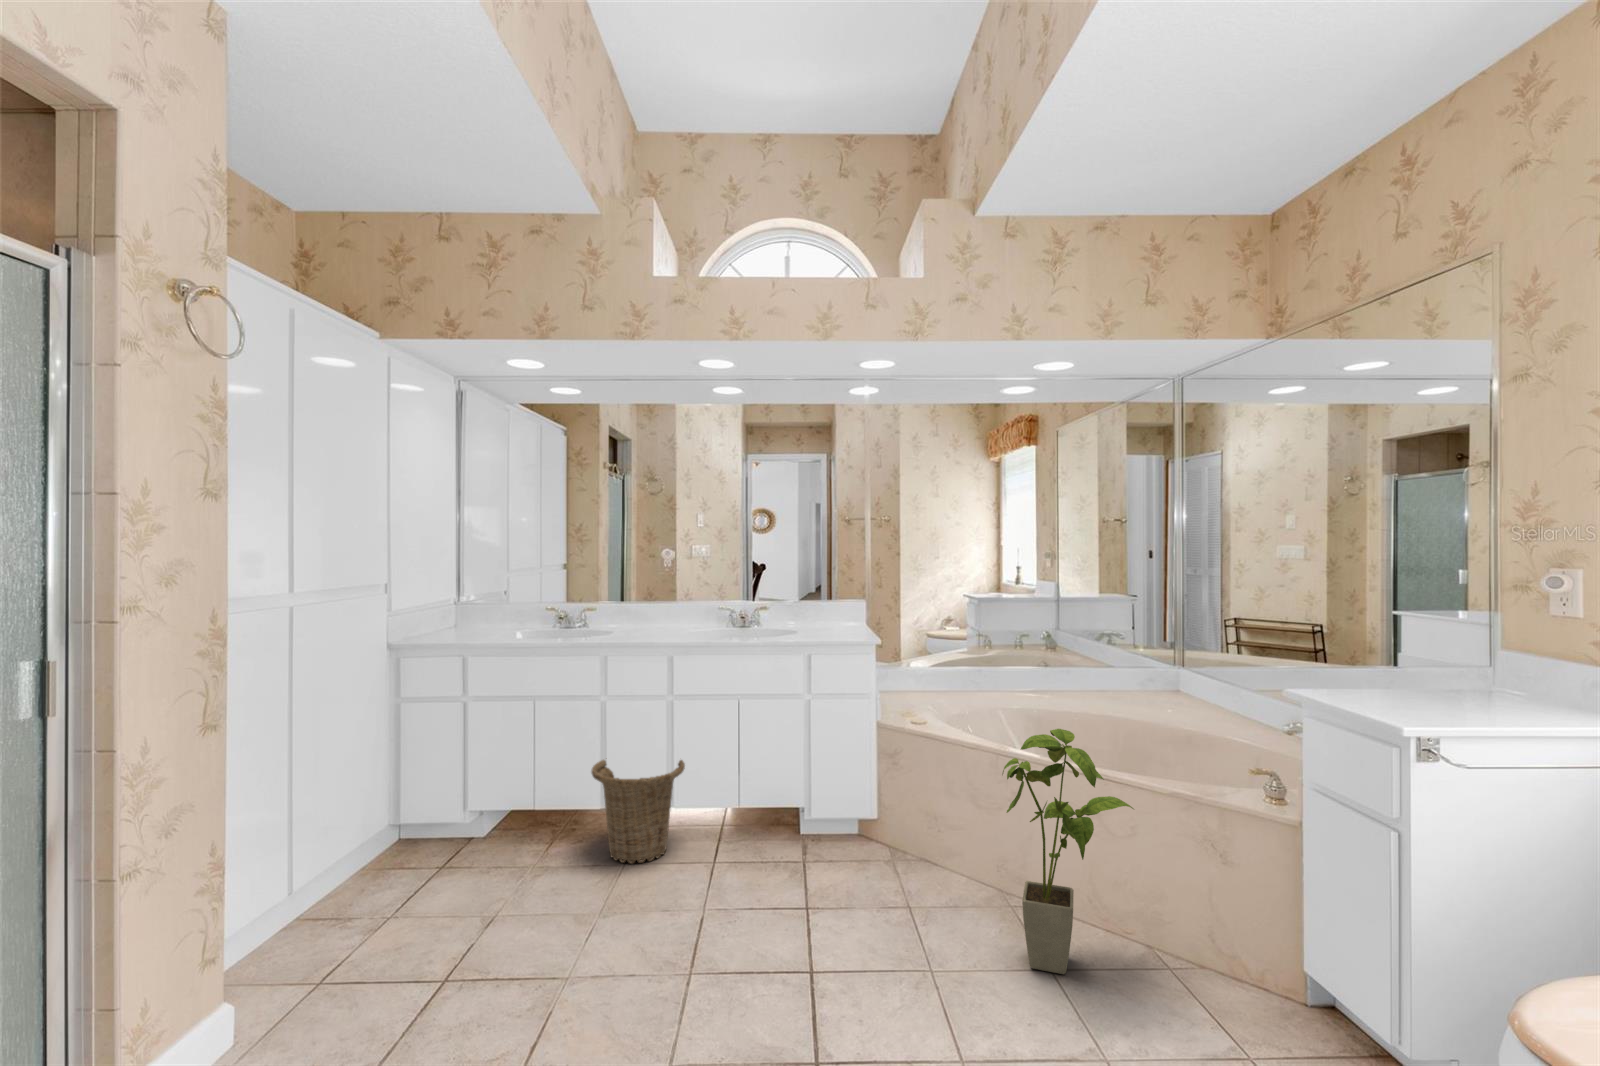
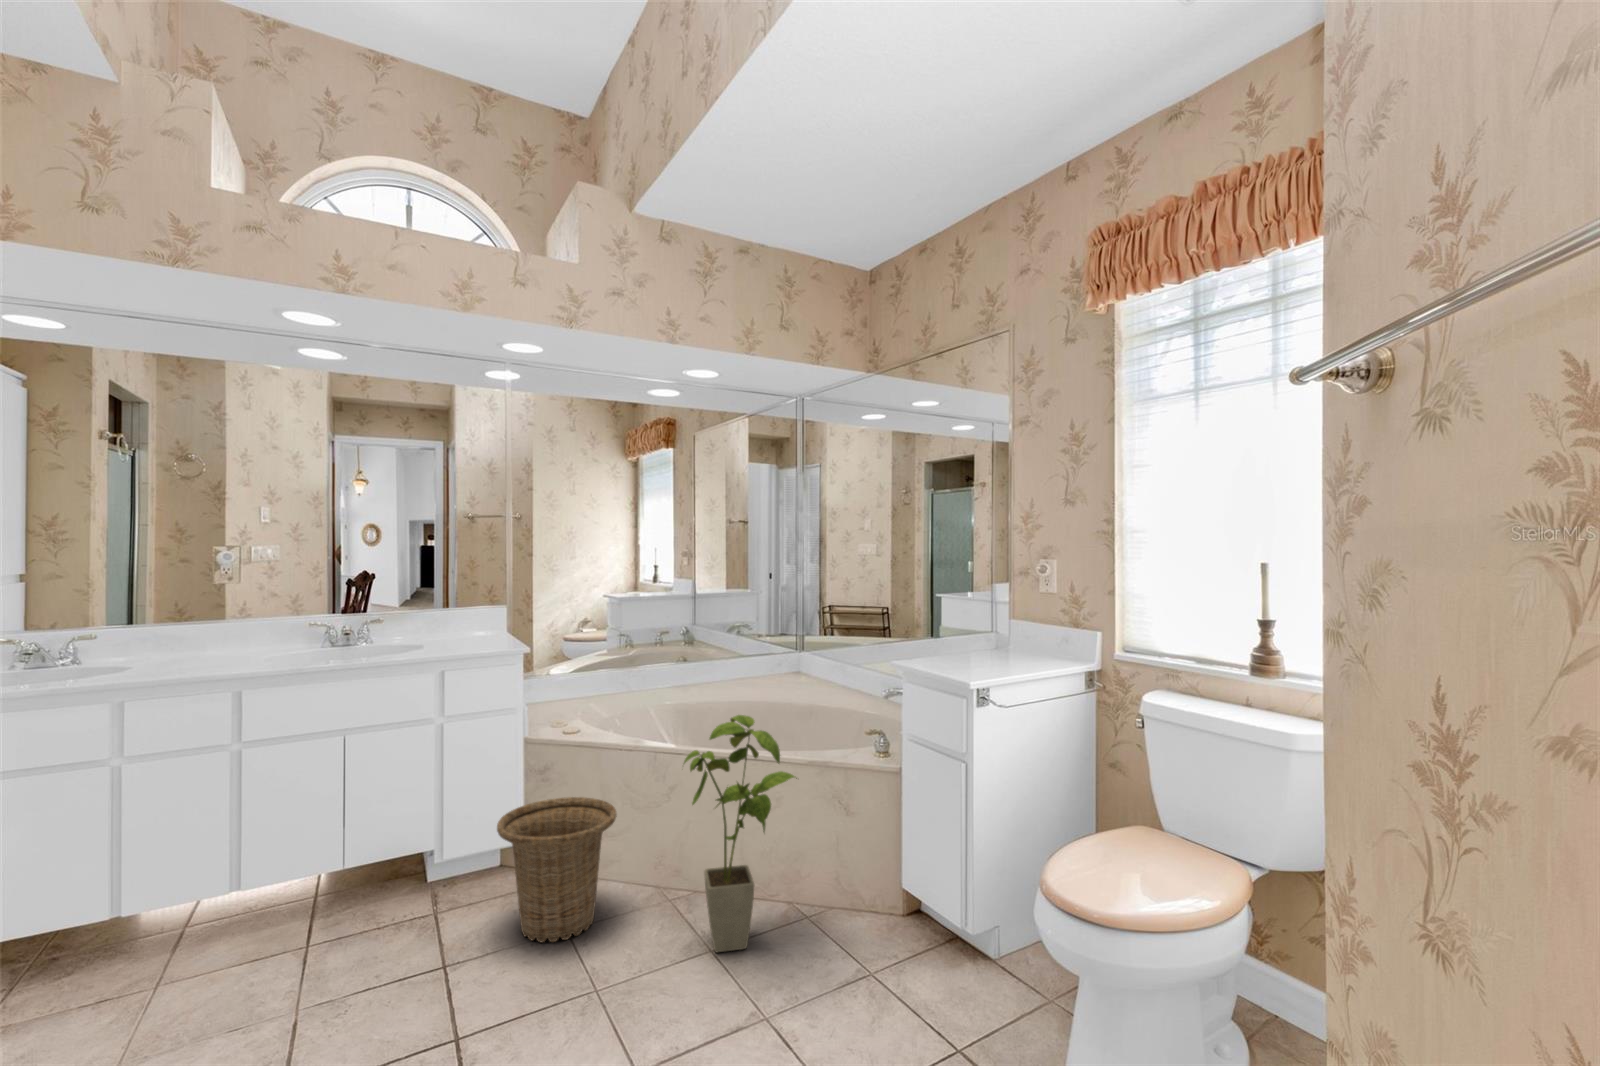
basket: present [592,760,685,864] -> present [497,797,617,942]

